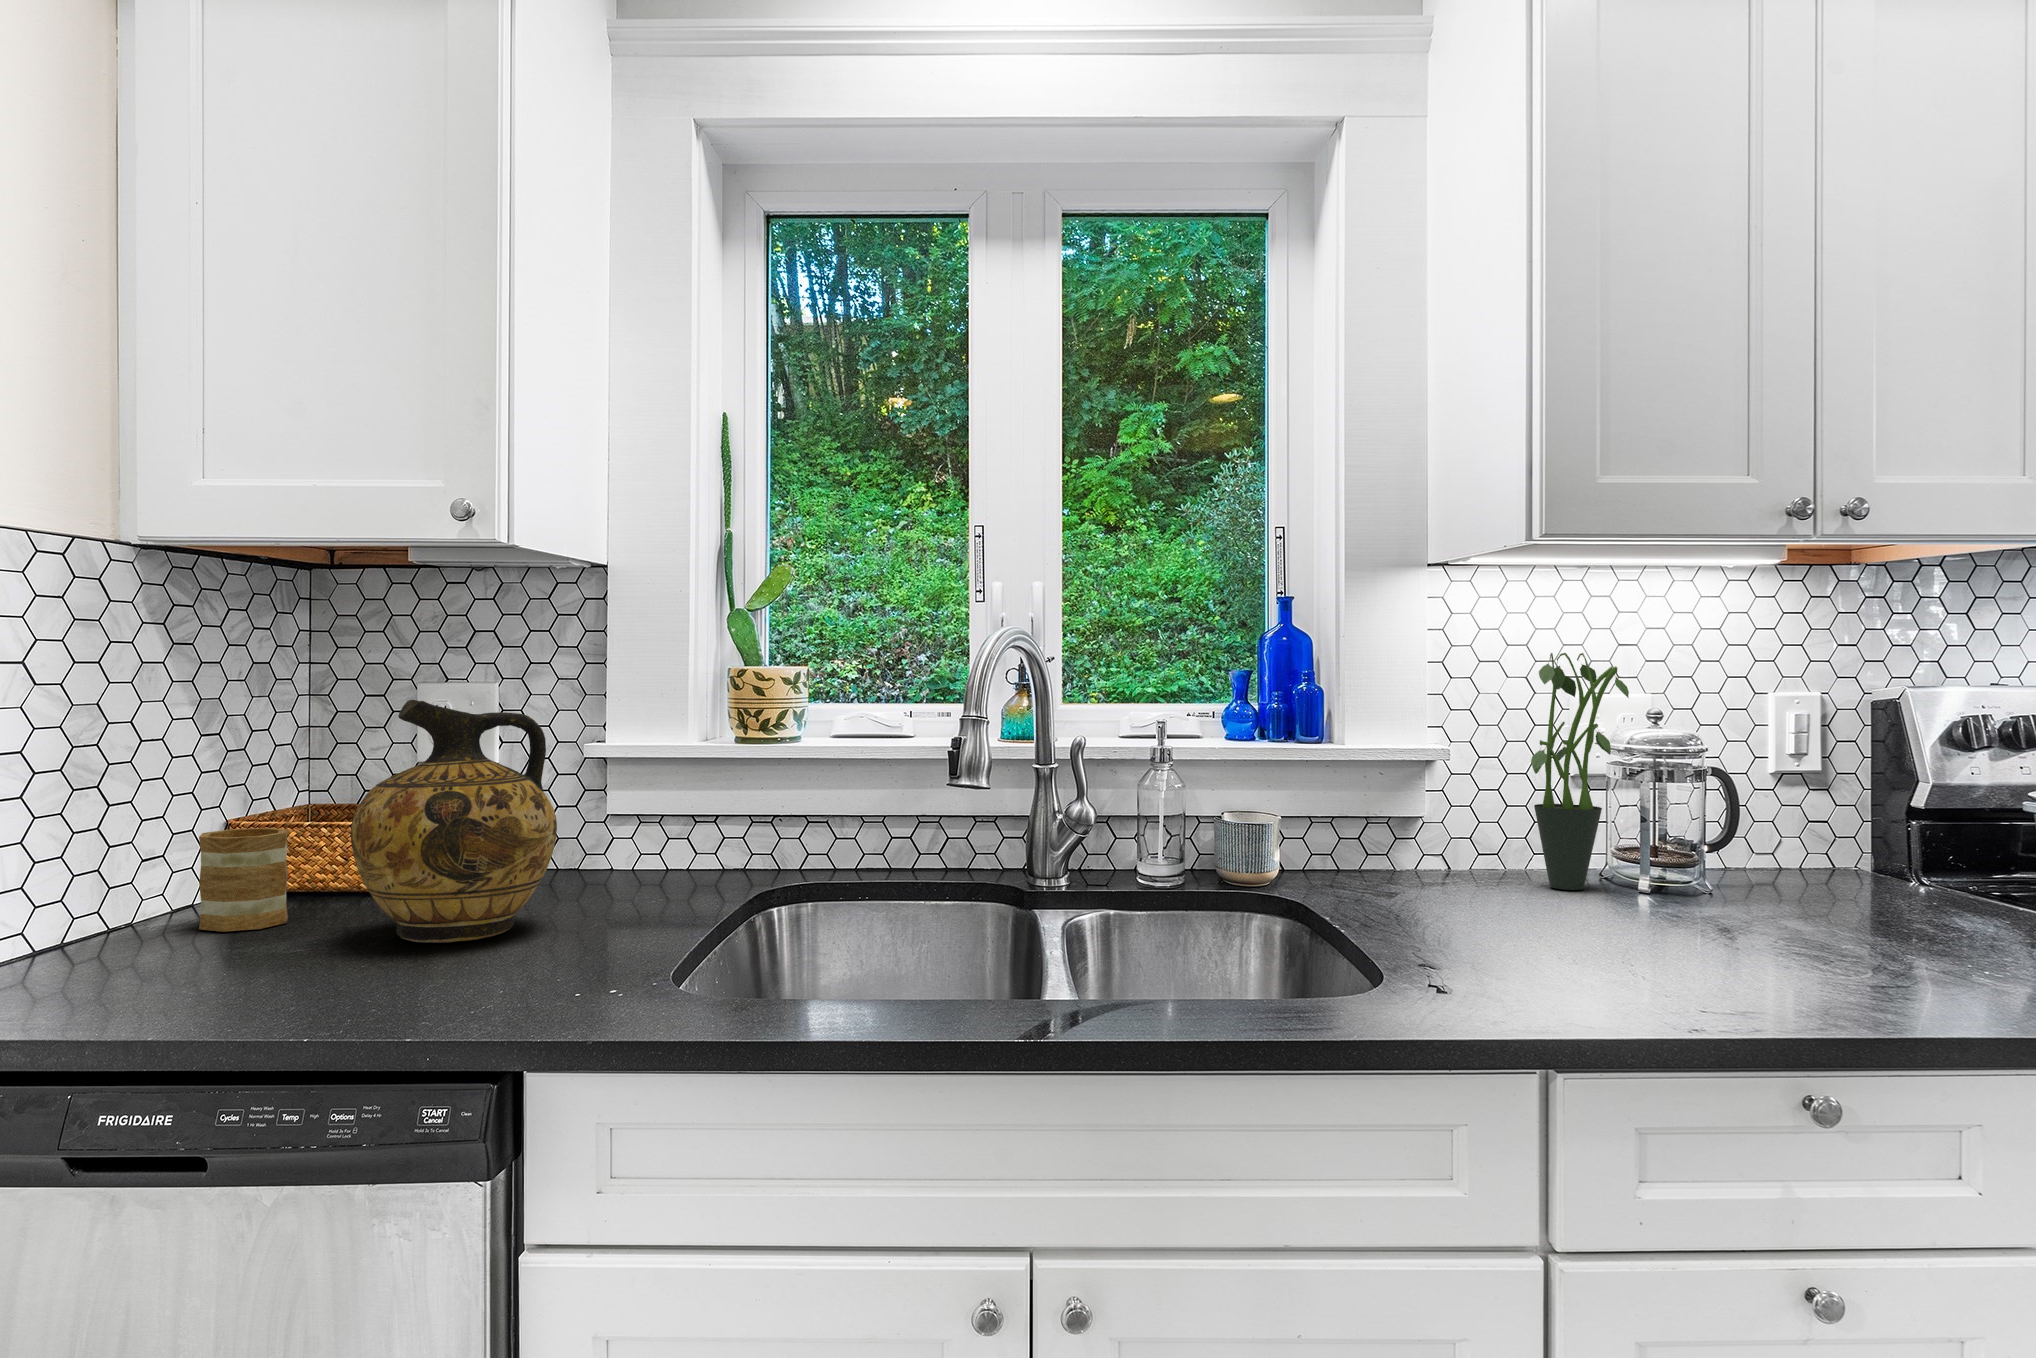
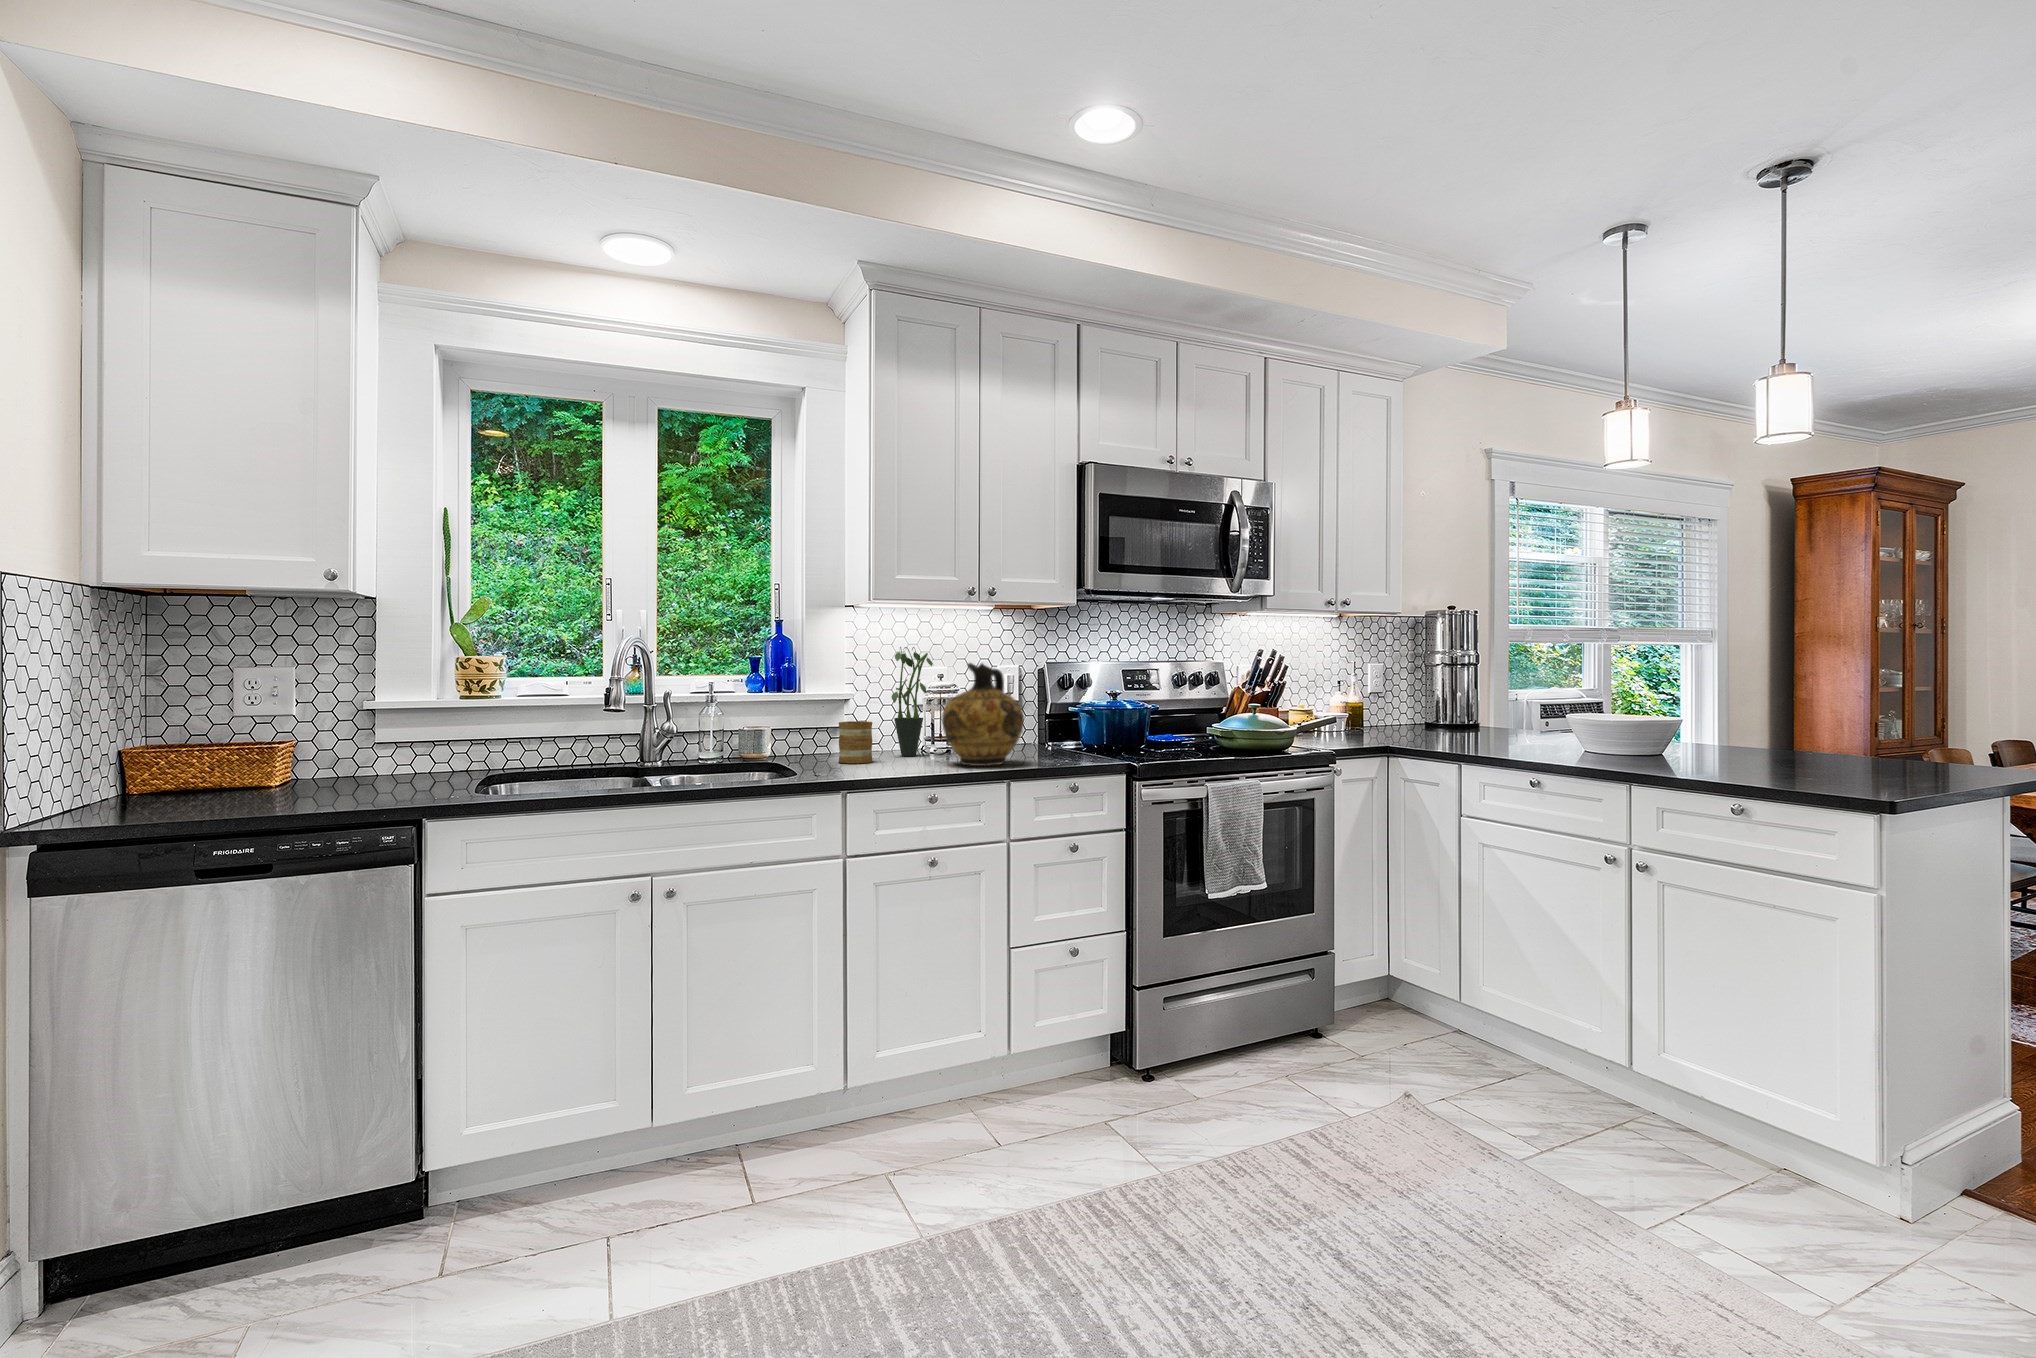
ceramic jug: present [350,700,557,943] -> present [942,663,1024,766]
mug: present [199,828,288,932] -> present [839,721,872,763]

